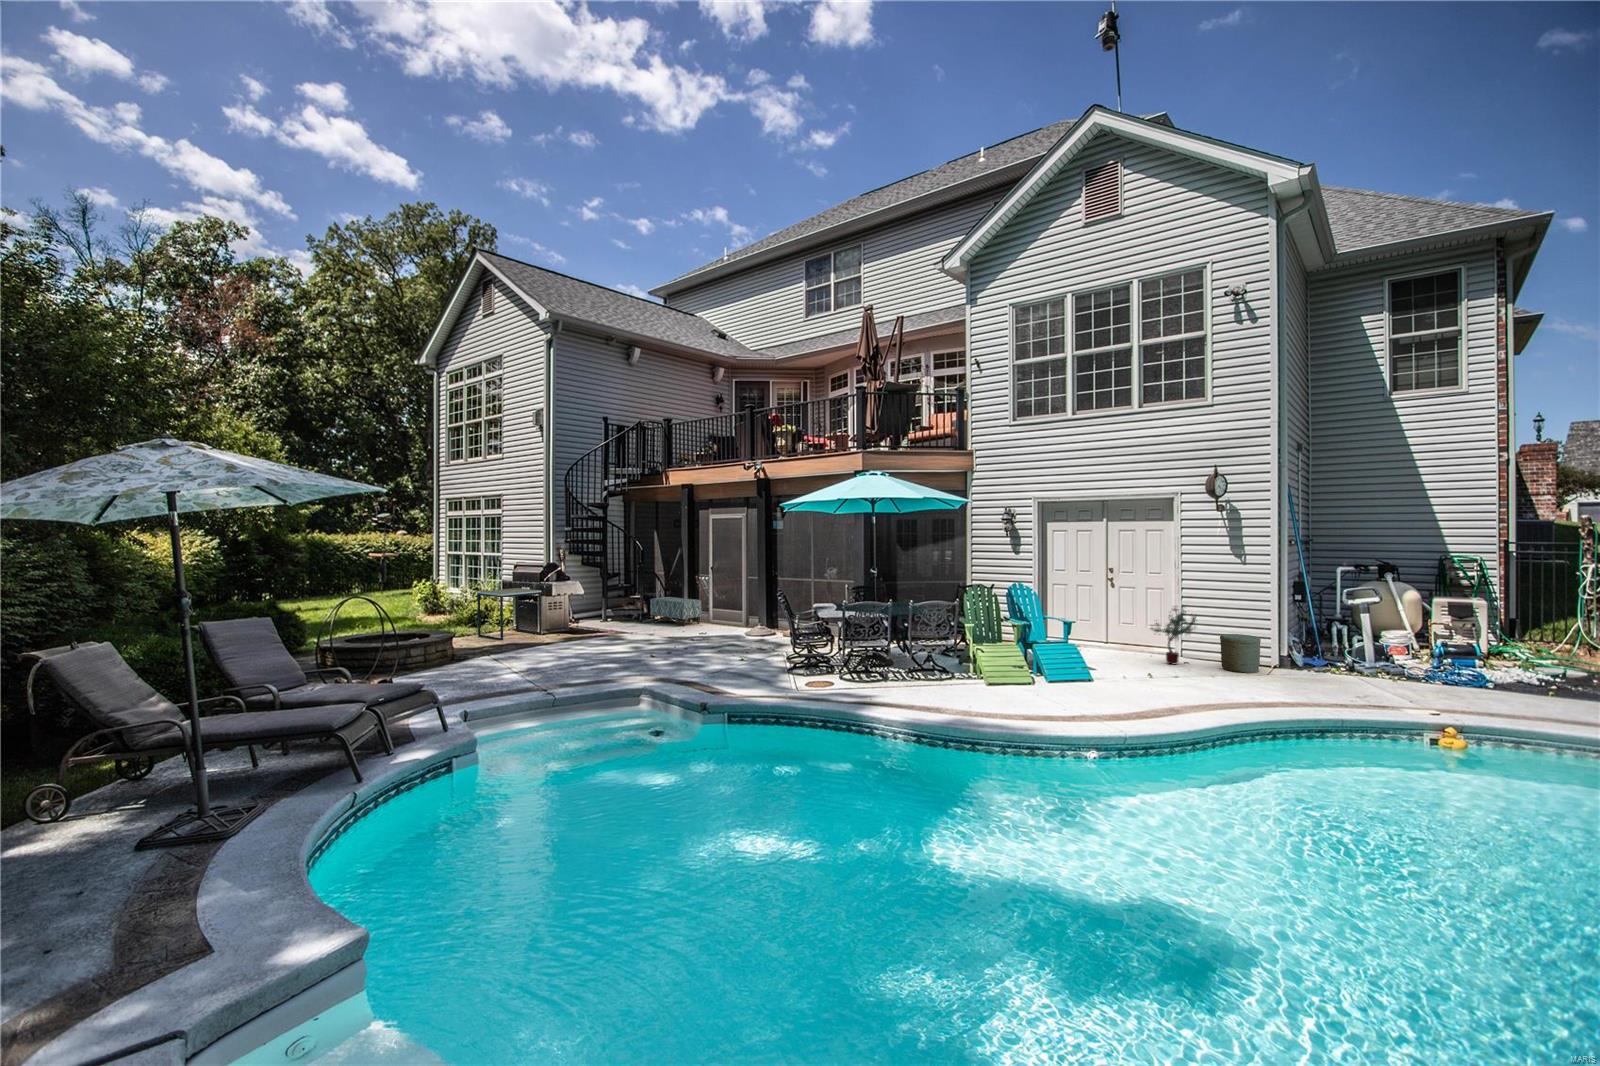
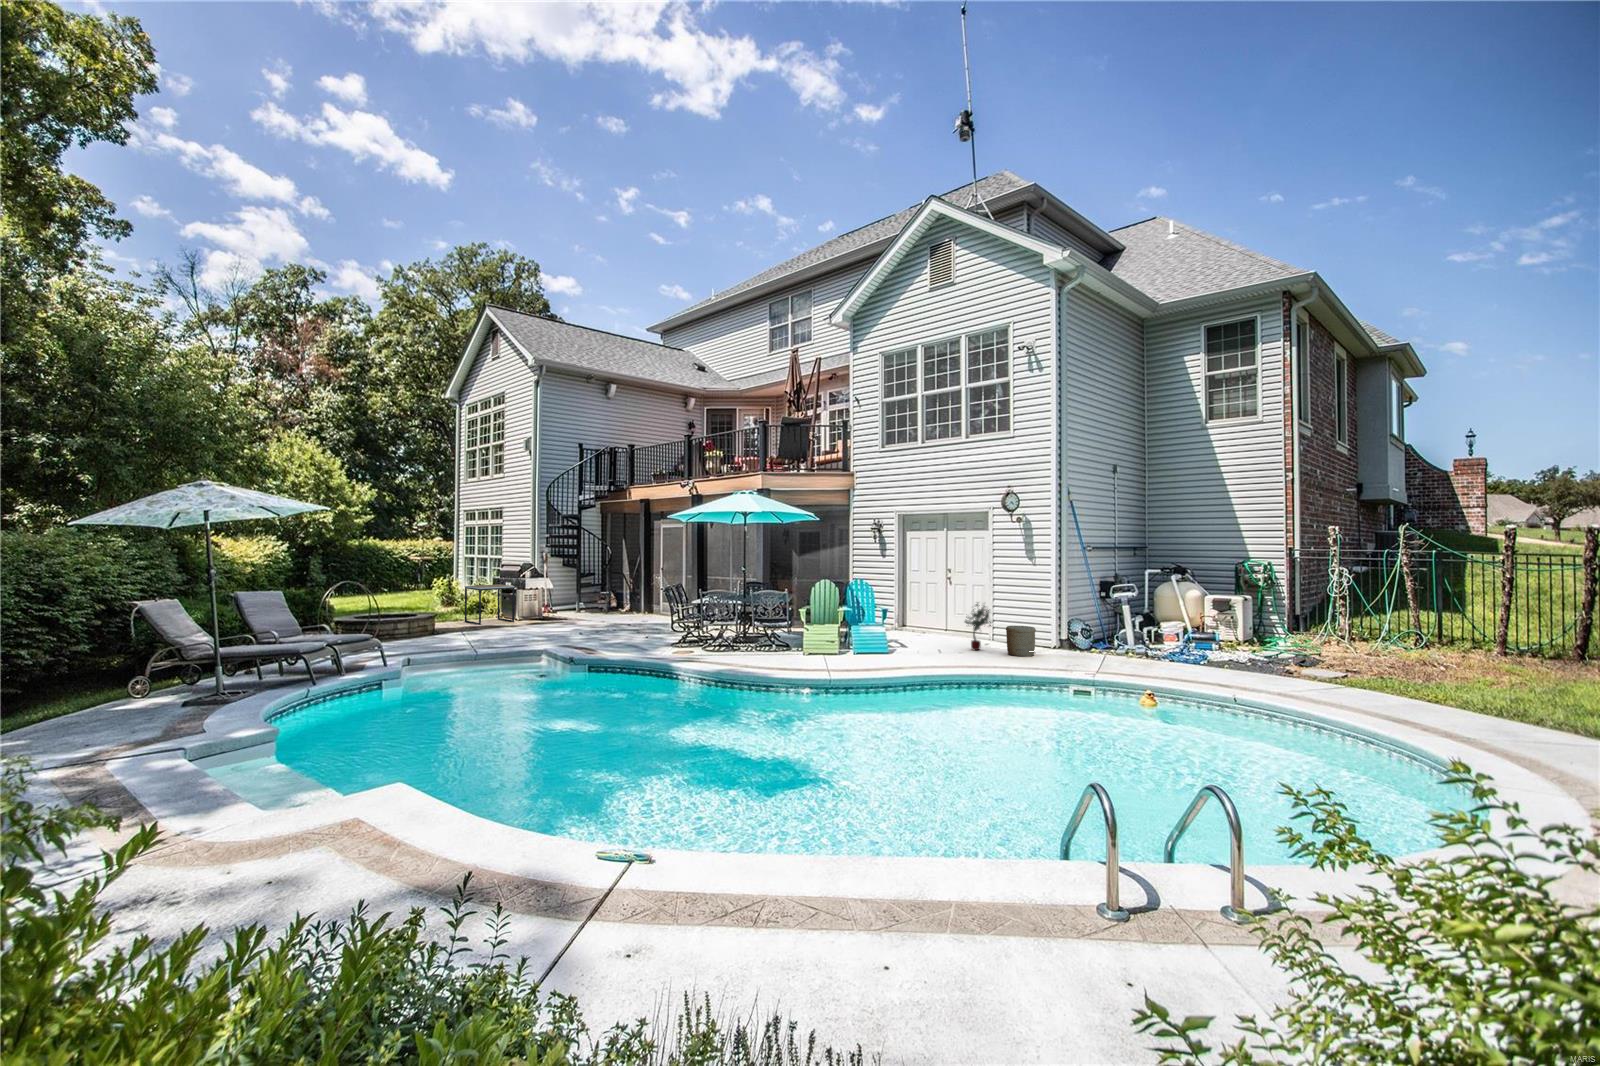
bench: present [650,597,702,626] -> none [610,595,650,619]

